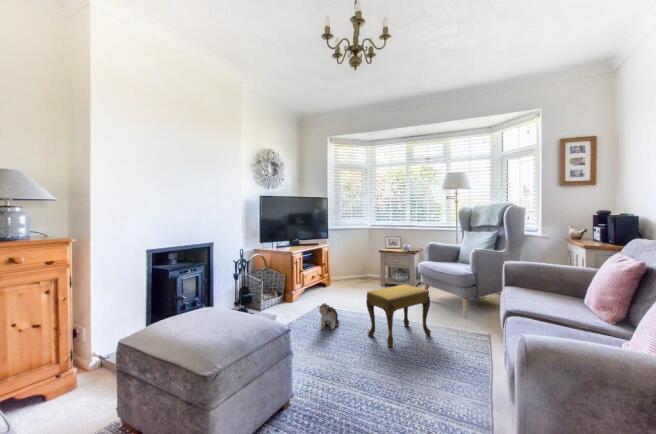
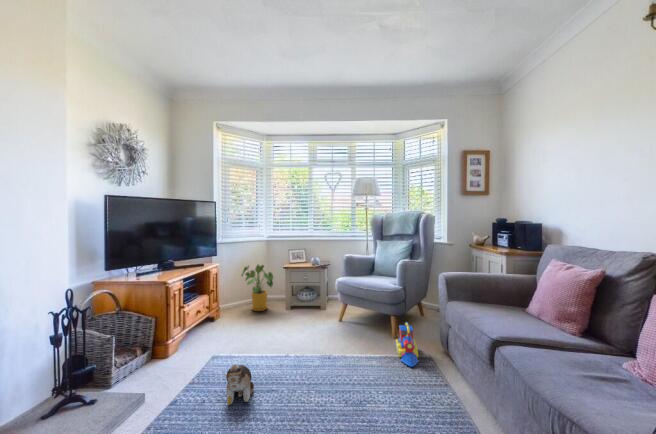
house plant: none [348,248,374,285] -> present [242,265,273,311]
footstool: present [366,284,431,347] -> none [299,316,378,418]
toy train: none [459,299,480,334] -> present [396,322,418,367]

